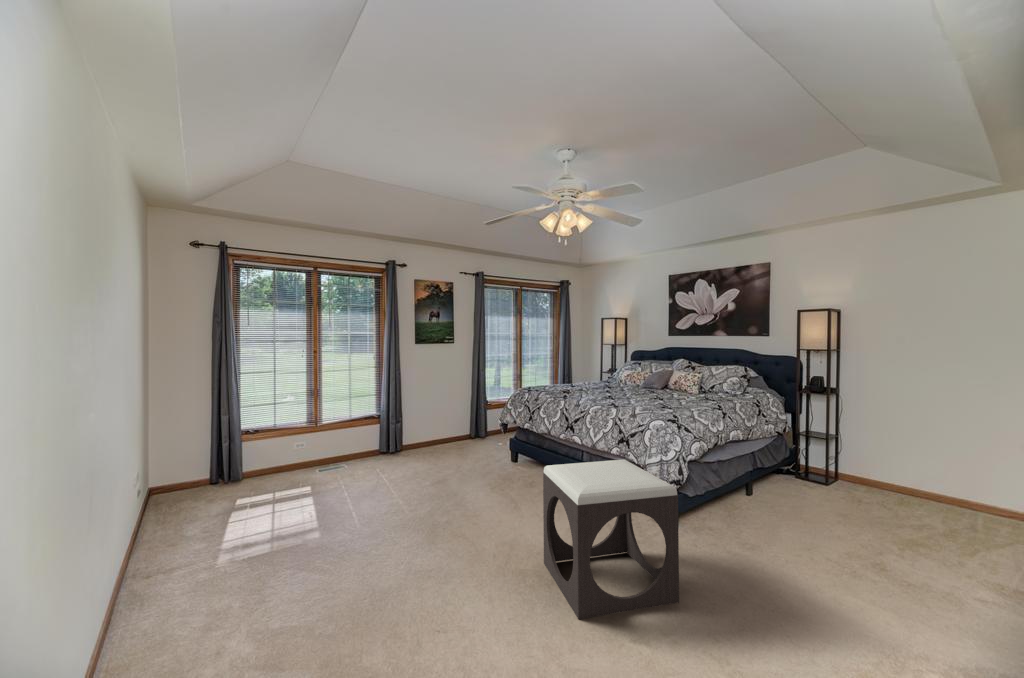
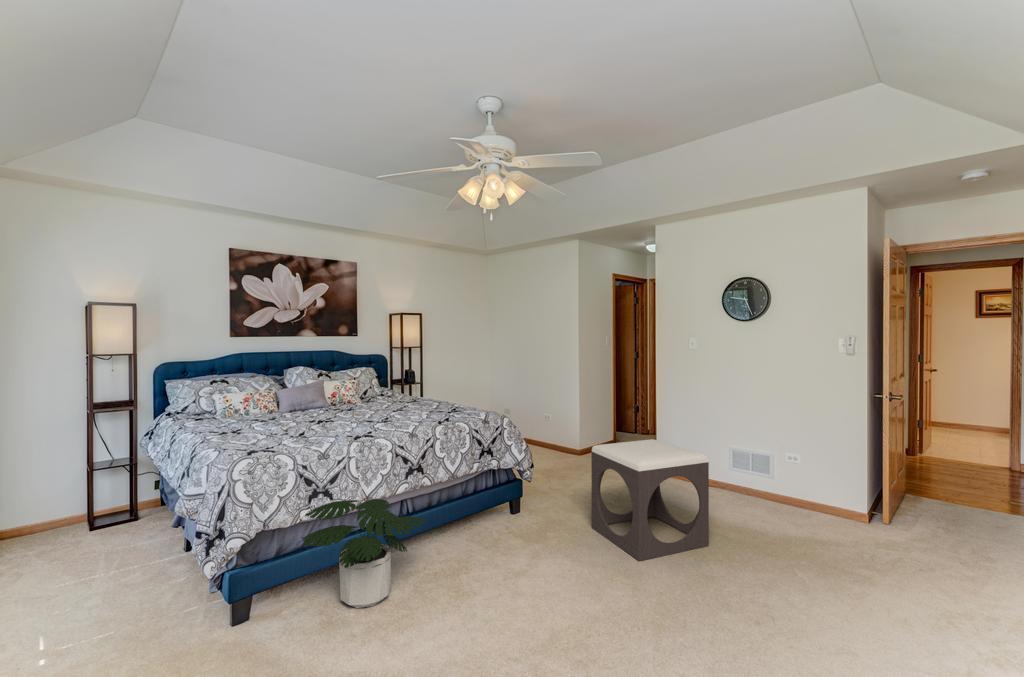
potted plant: none [485,425,547,484] -> present [302,499,426,608]

